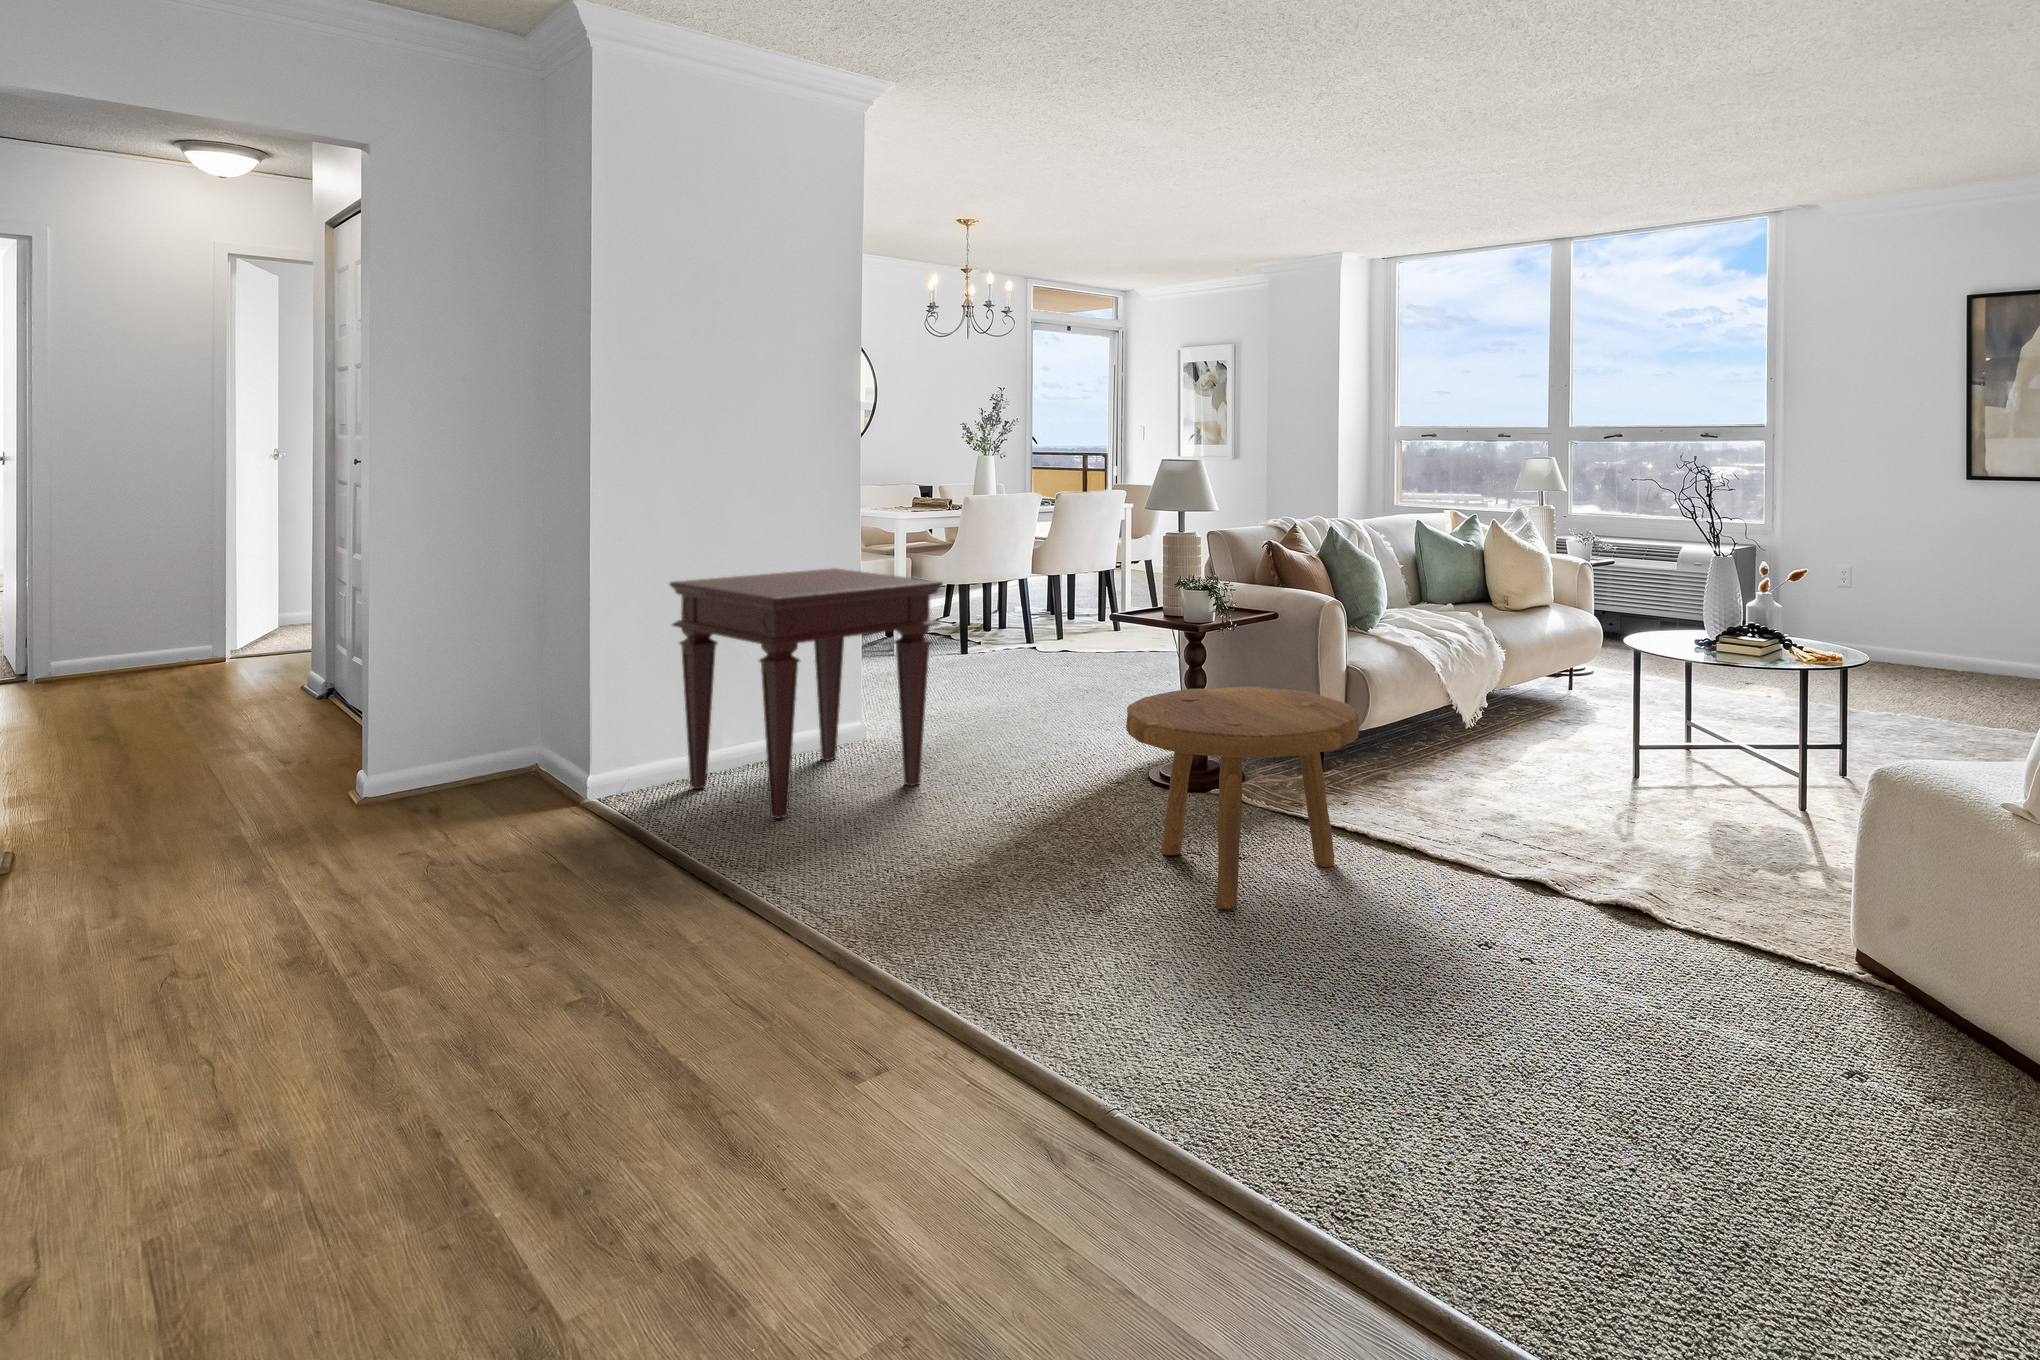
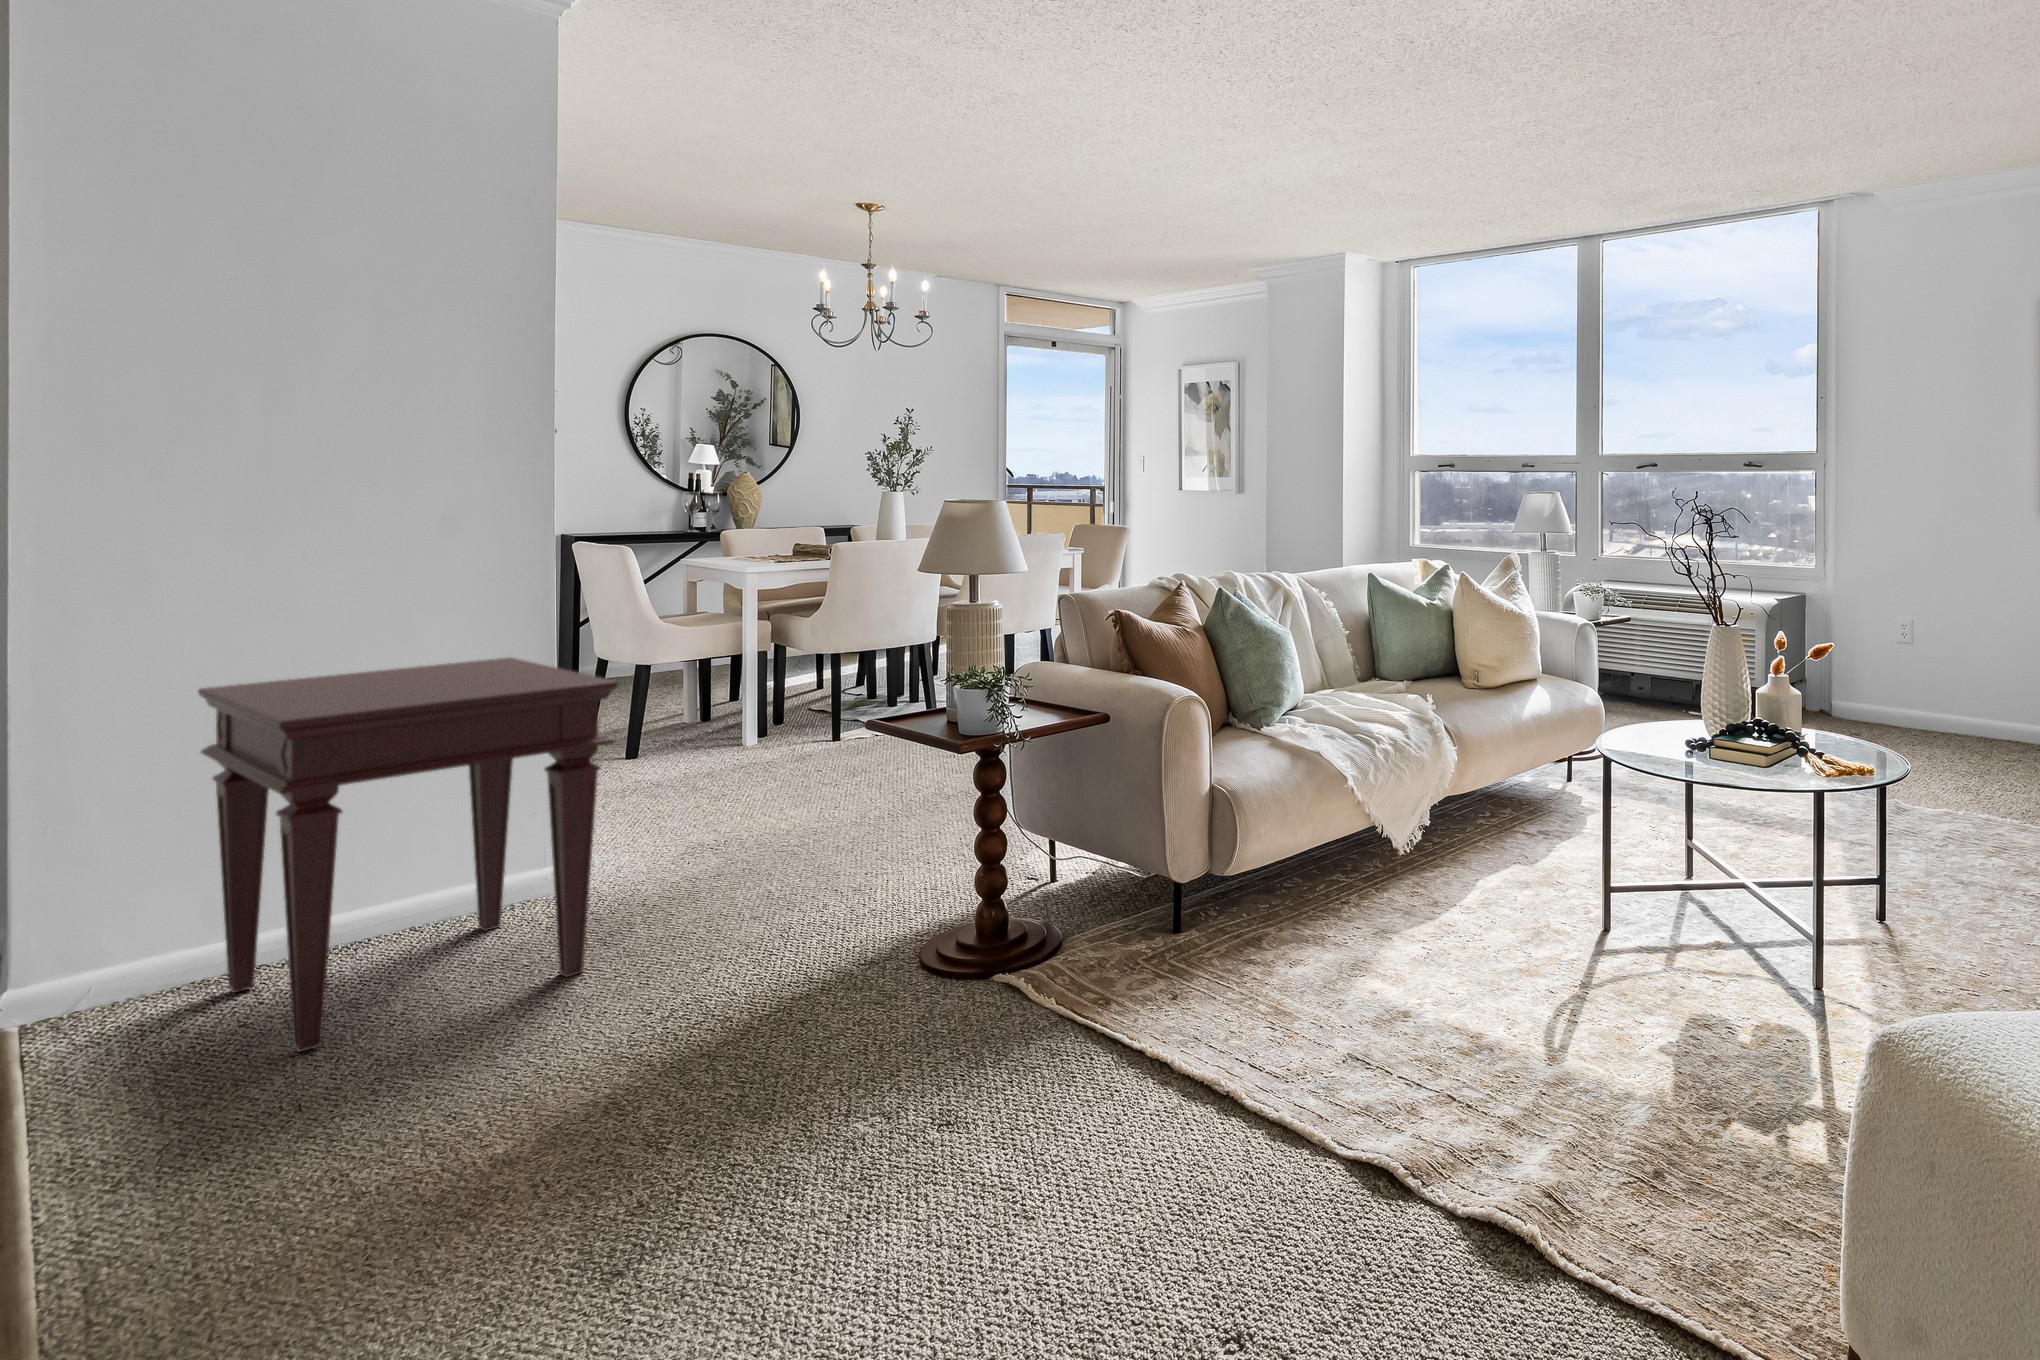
footstool: present [1126,687,1359,909] -> none [747,844,1123,1238]

